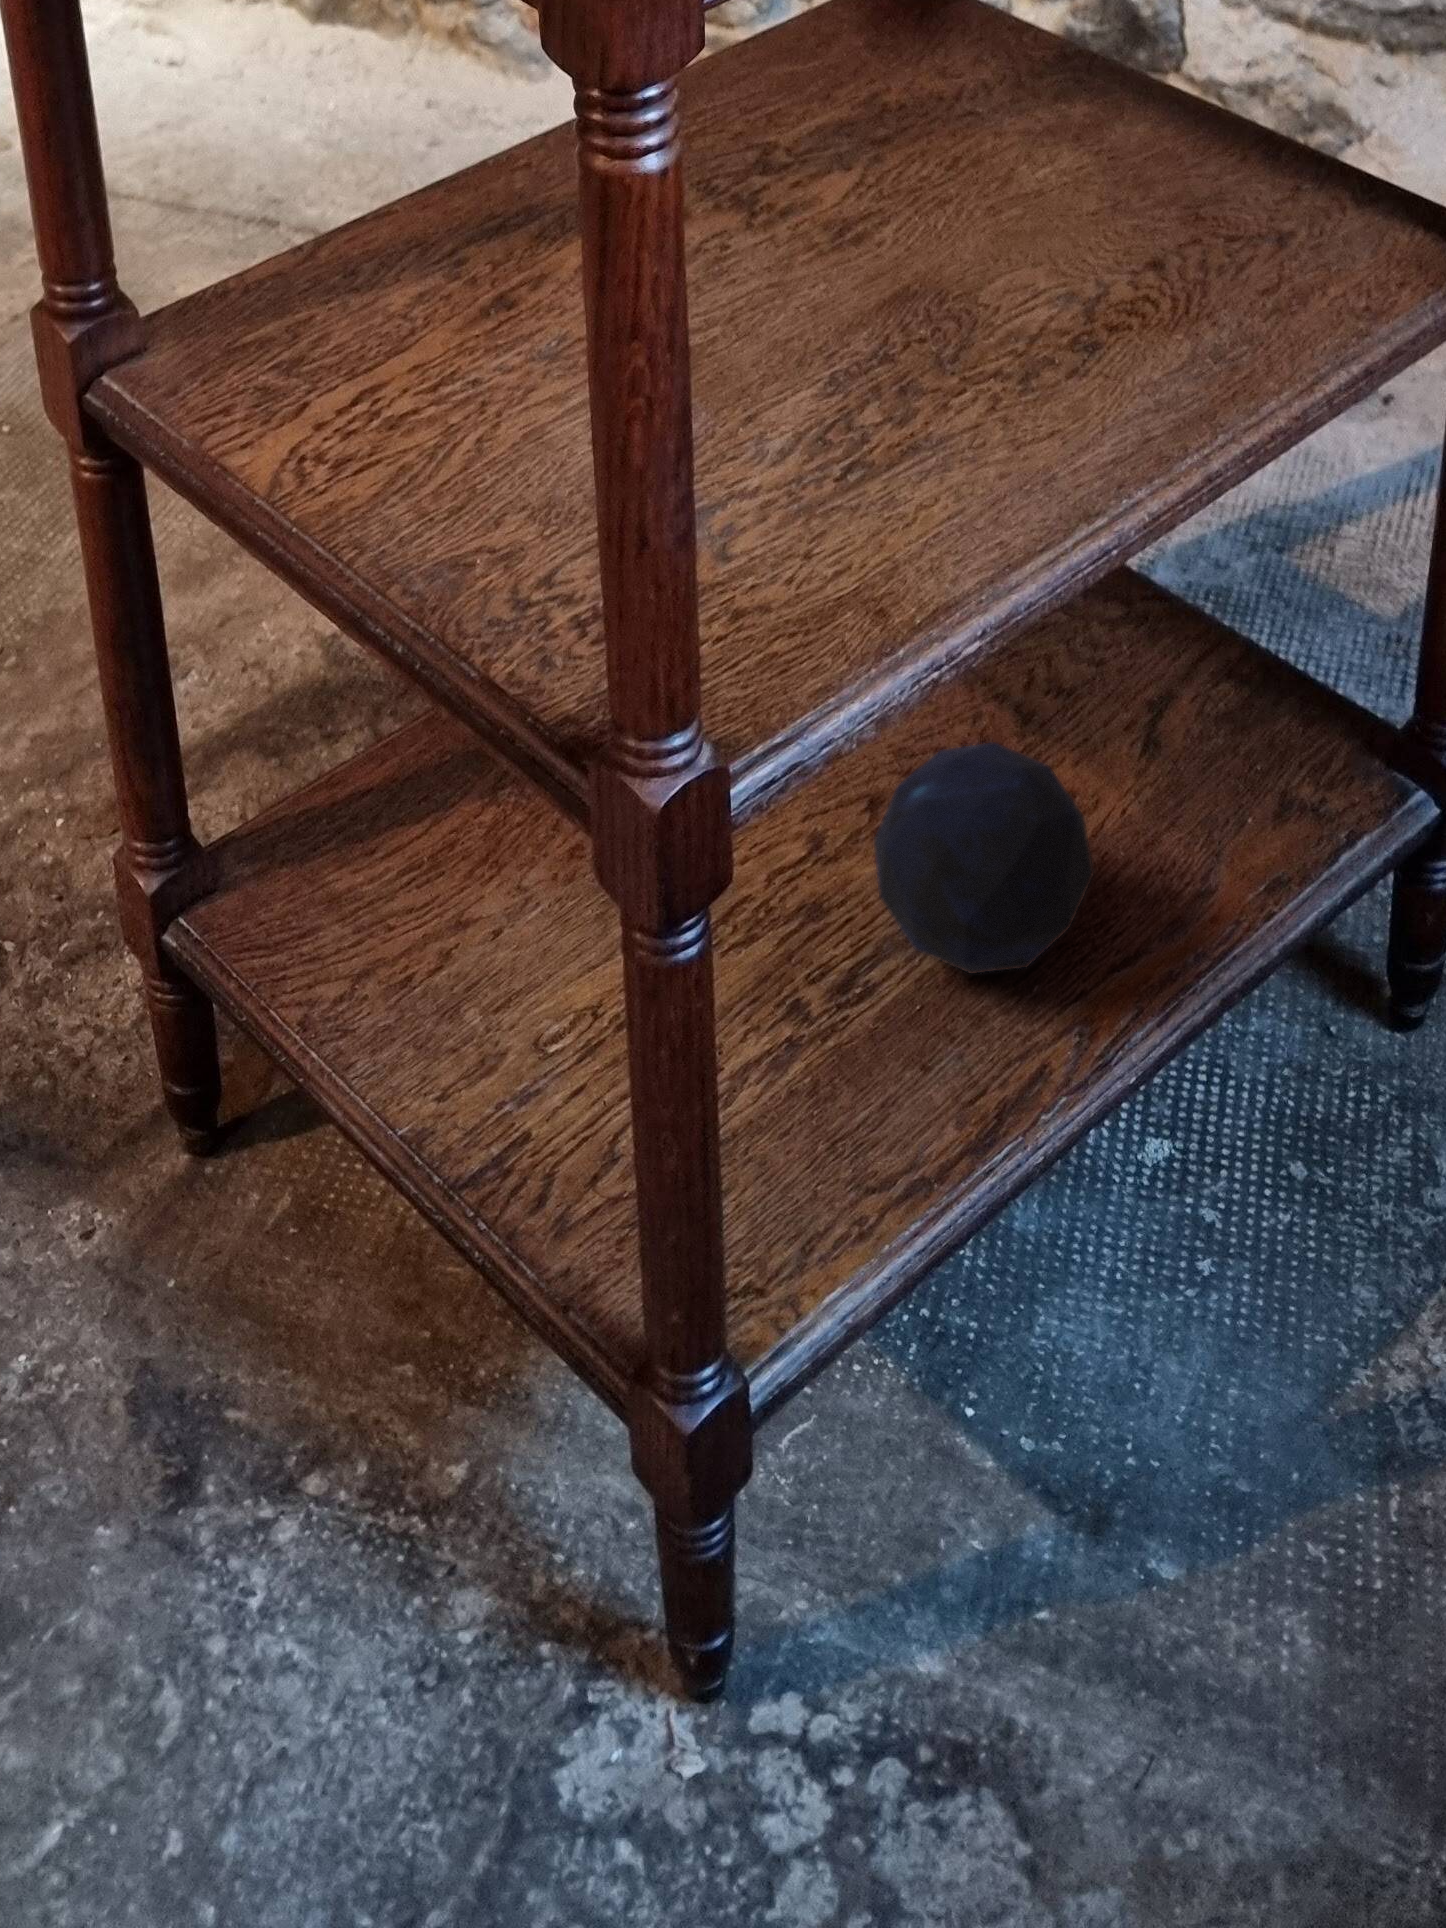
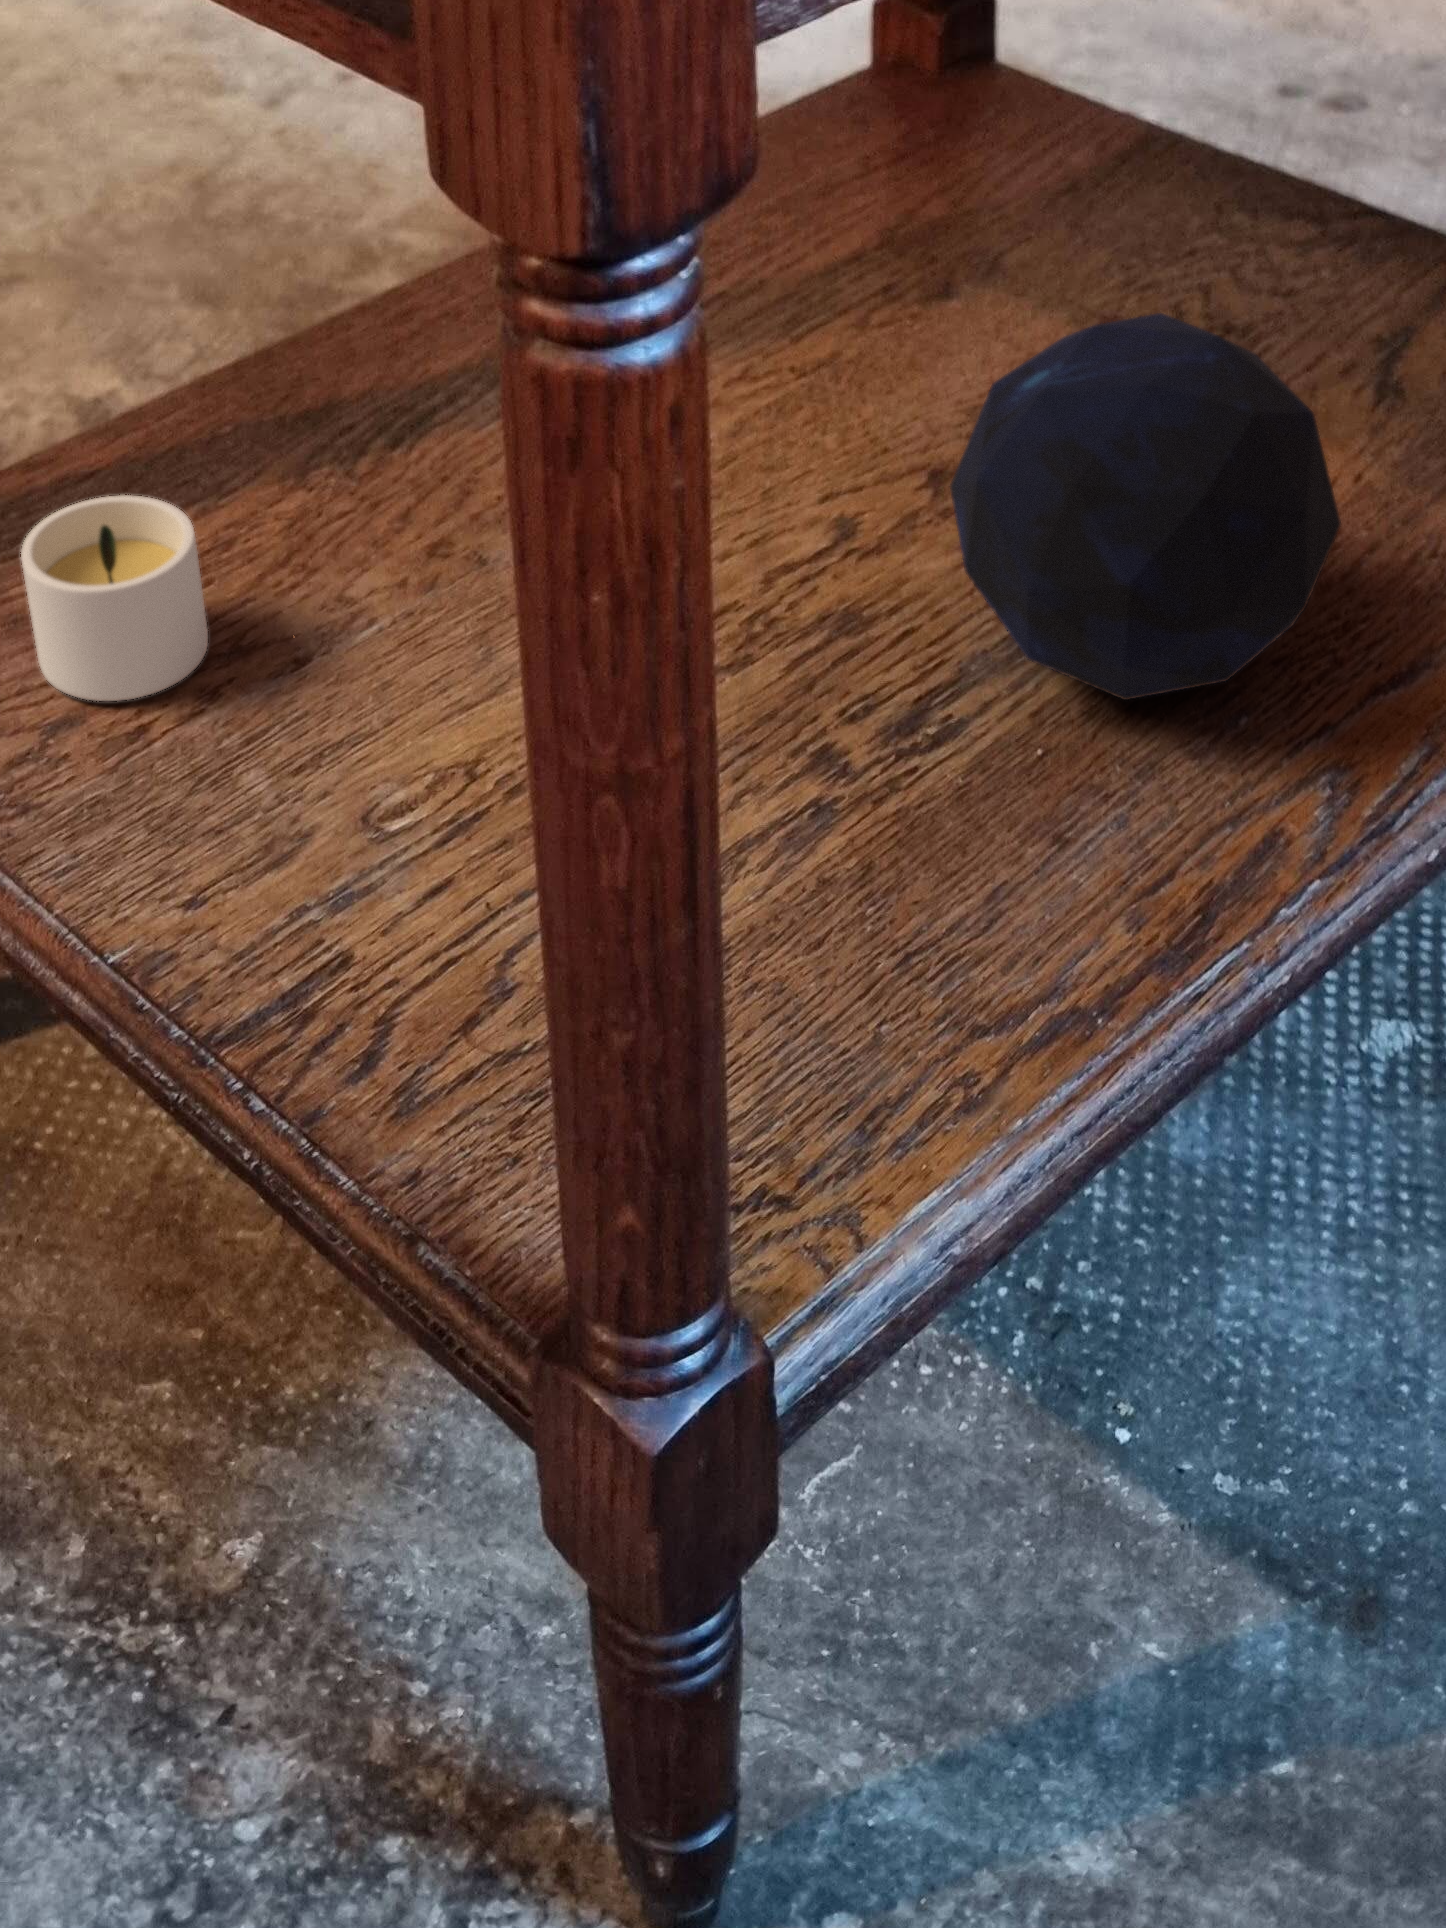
candle: none [342,830,494,959] -> present [21,495,208,701]

